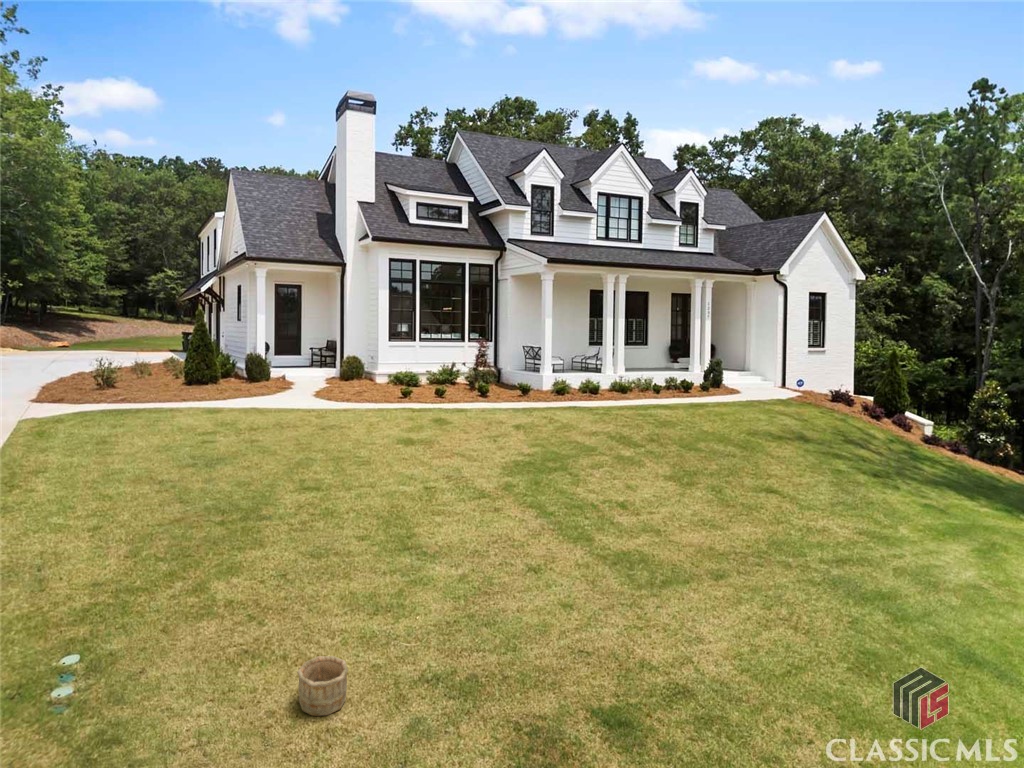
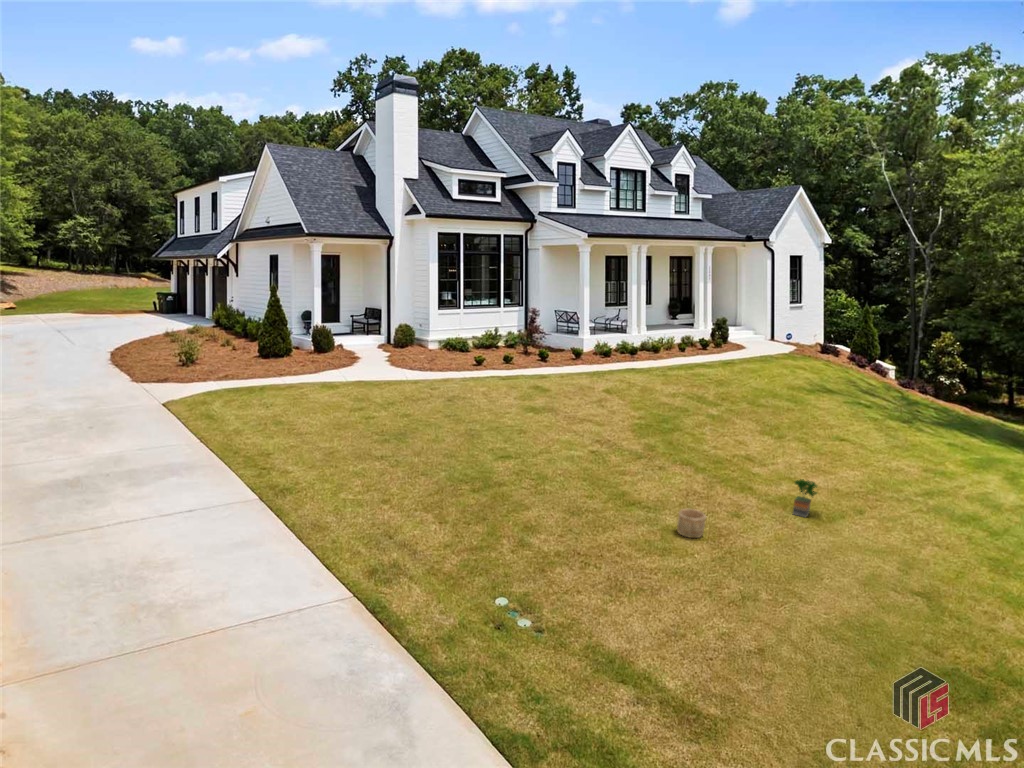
potted tree: none [557,608,601,678] -> present [793,479,817,517]

